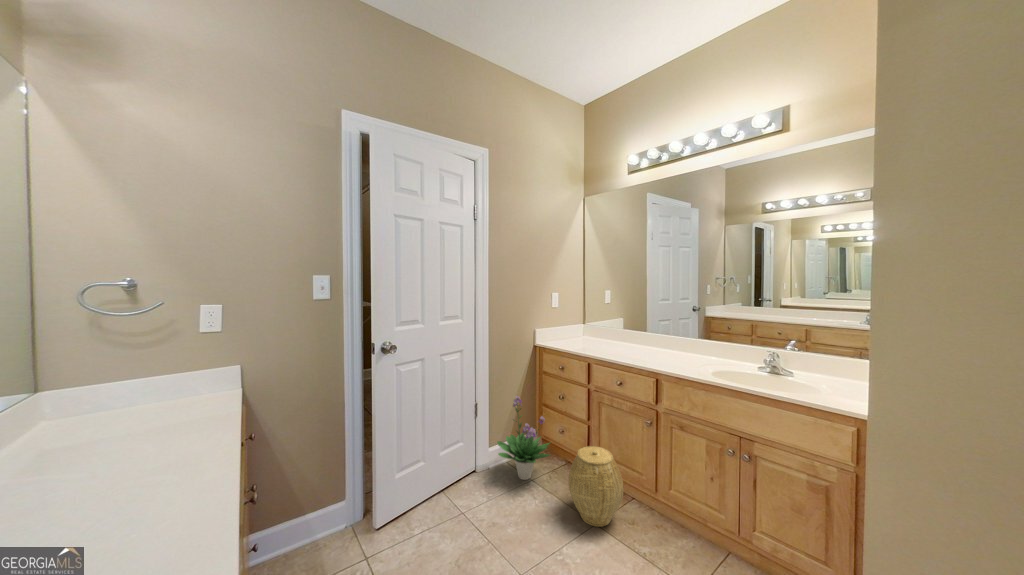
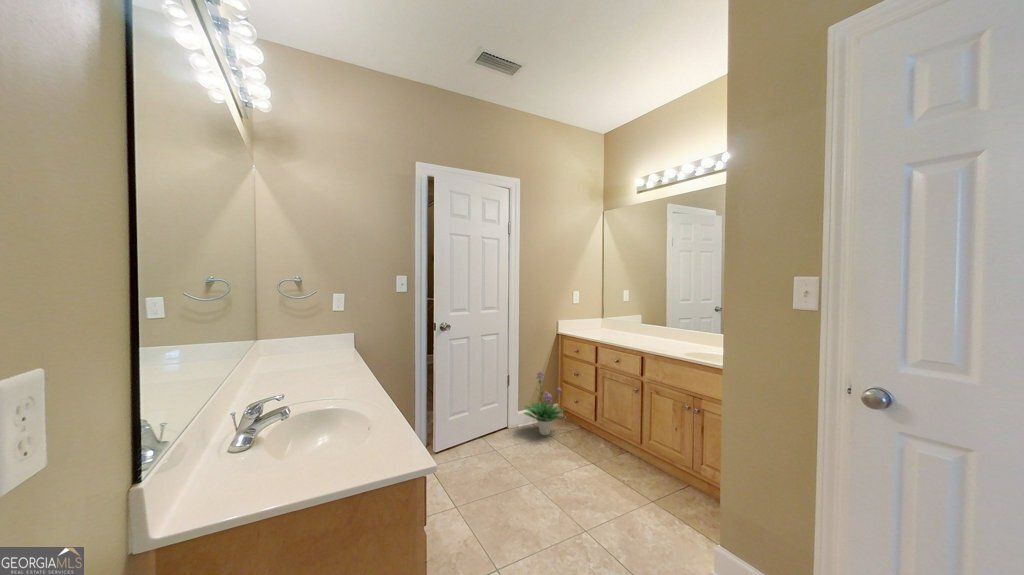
woven basket: present [569,446,623,527] -> none [574,408,615,465]

